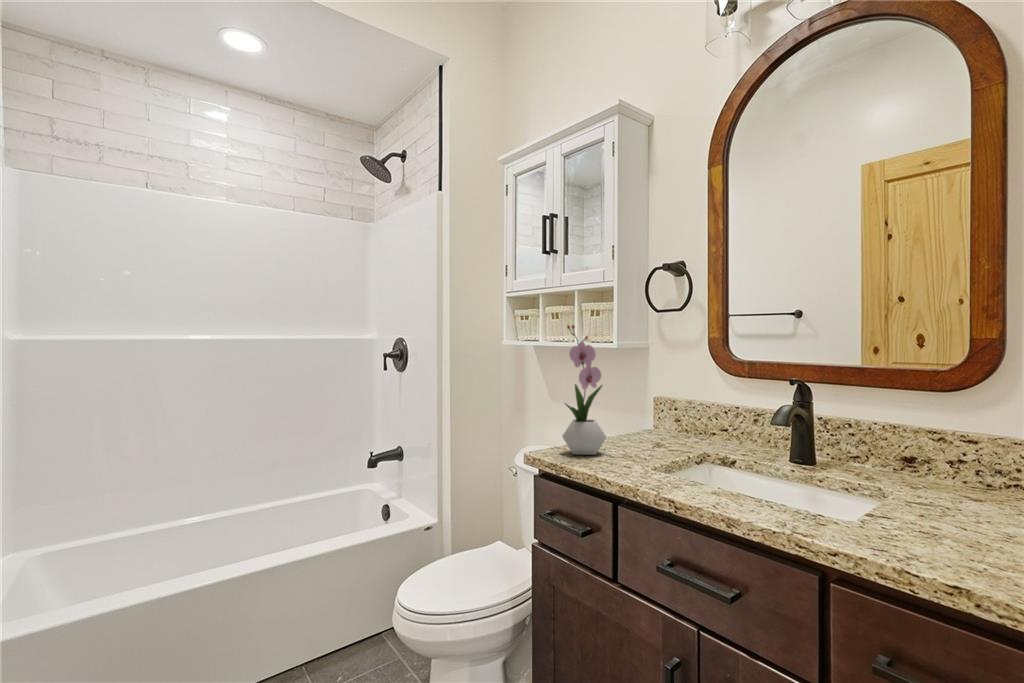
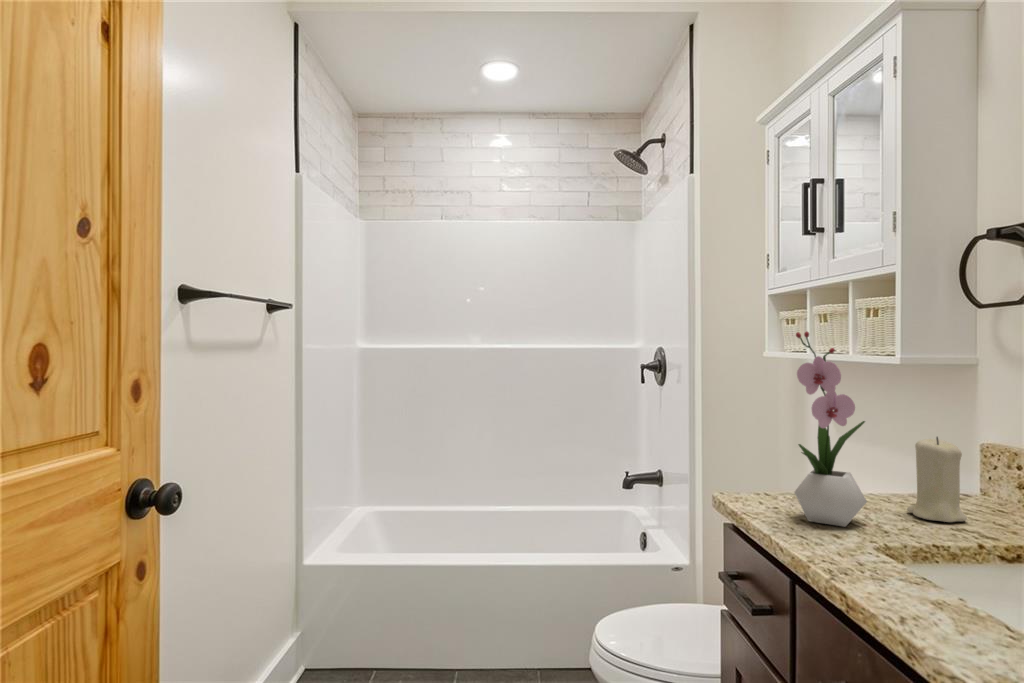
candle: none [622,393,655,446] -> present [907,437,967,522]

